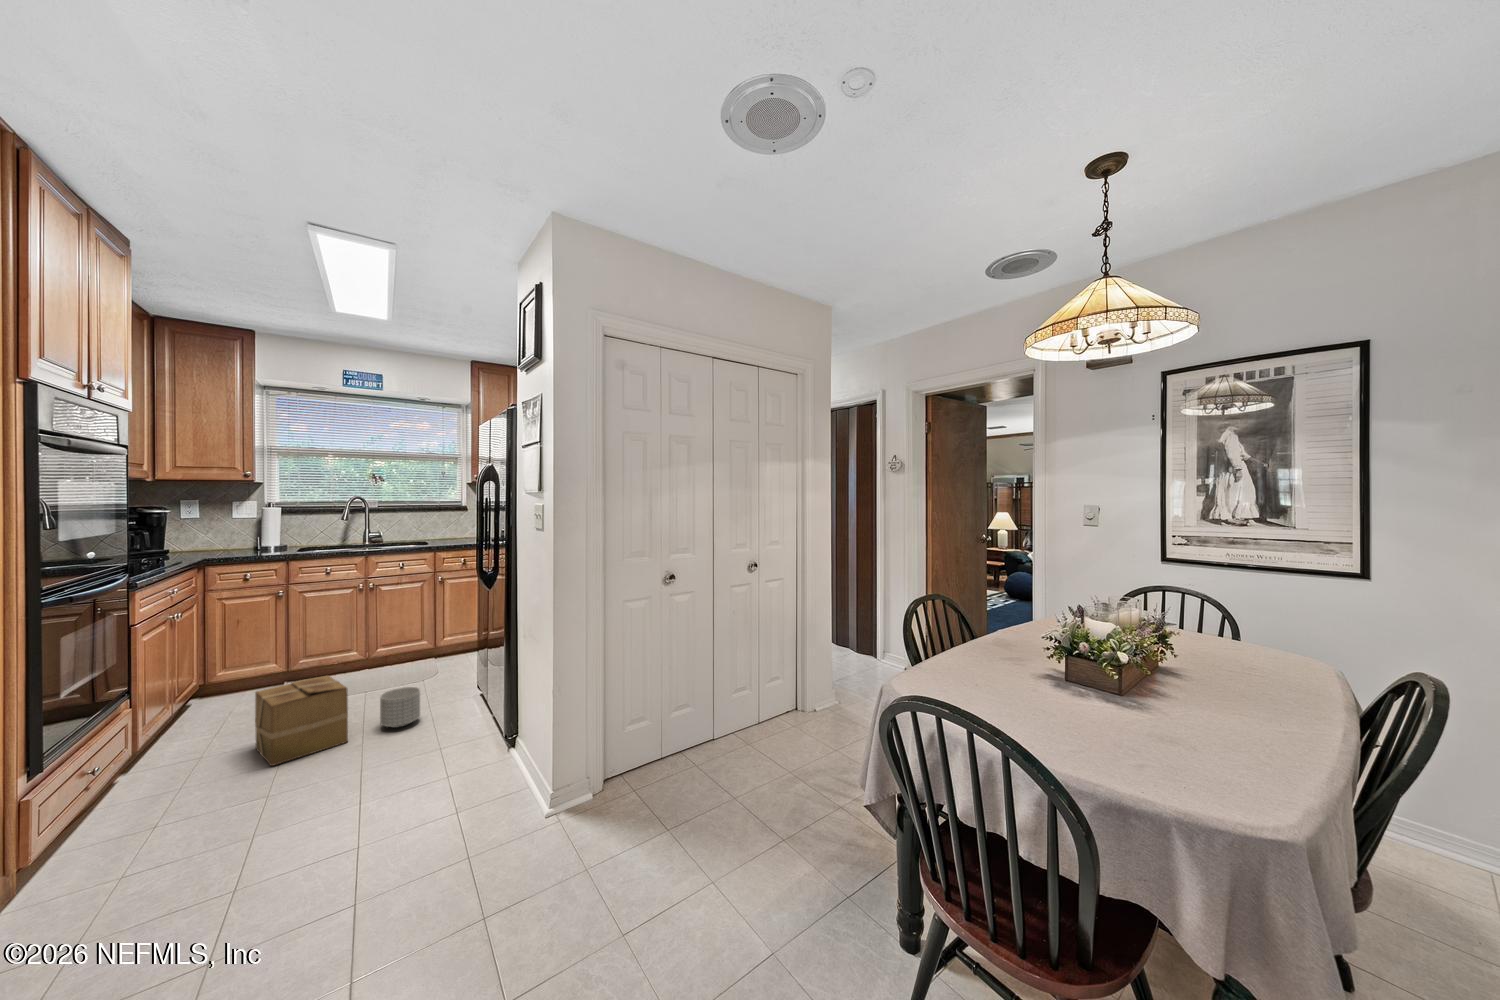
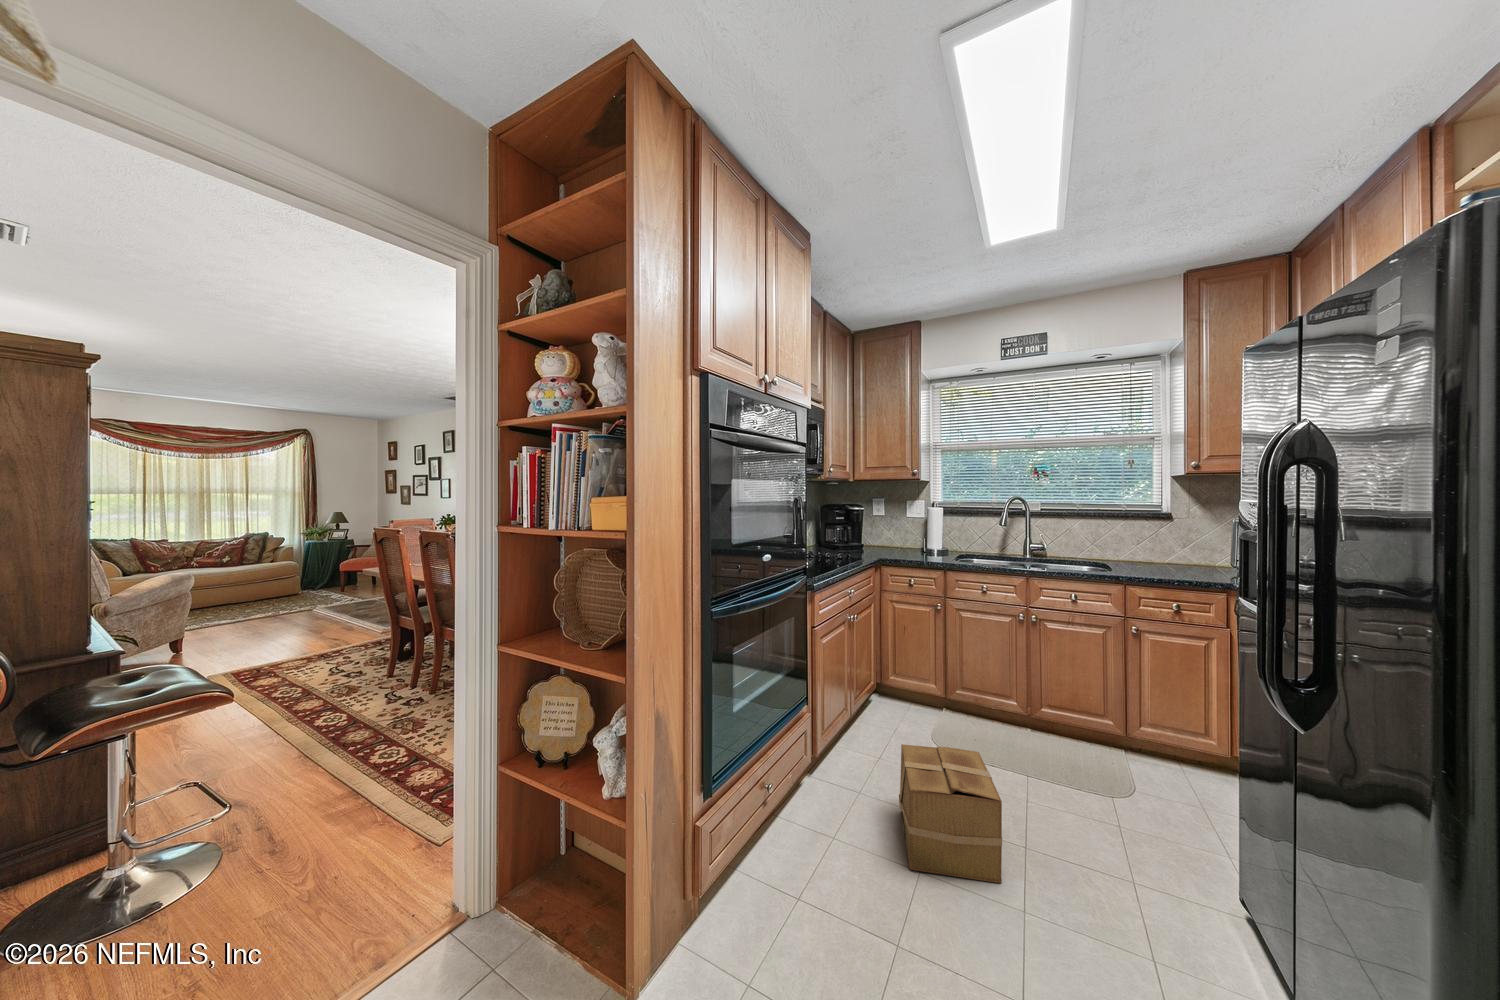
planter: present [380,687,420,728] -> none [1049,822,1118,910]

